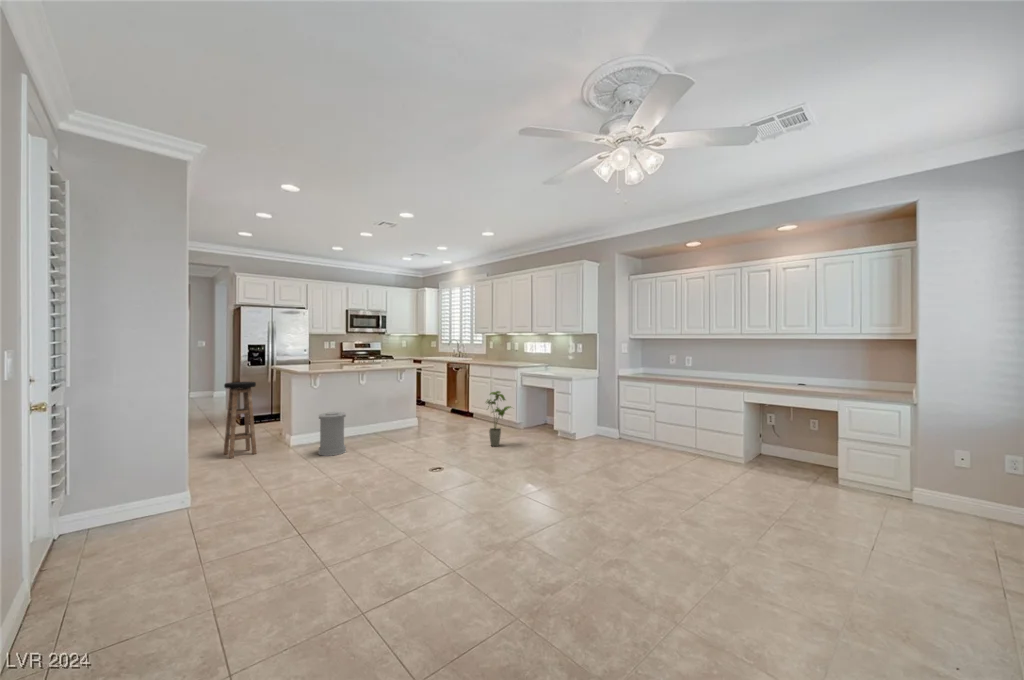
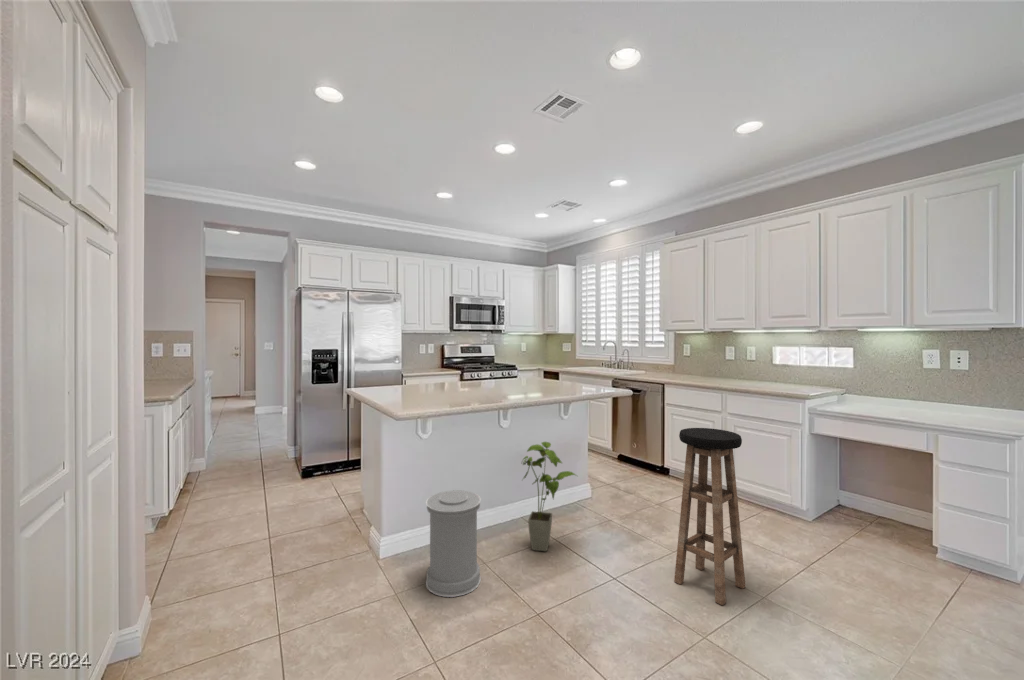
bar stool: present [224,382,256,458] -> present [674,428,745,605]
house plant: present [486,391,511,446] -> present [523,442,575,551]

